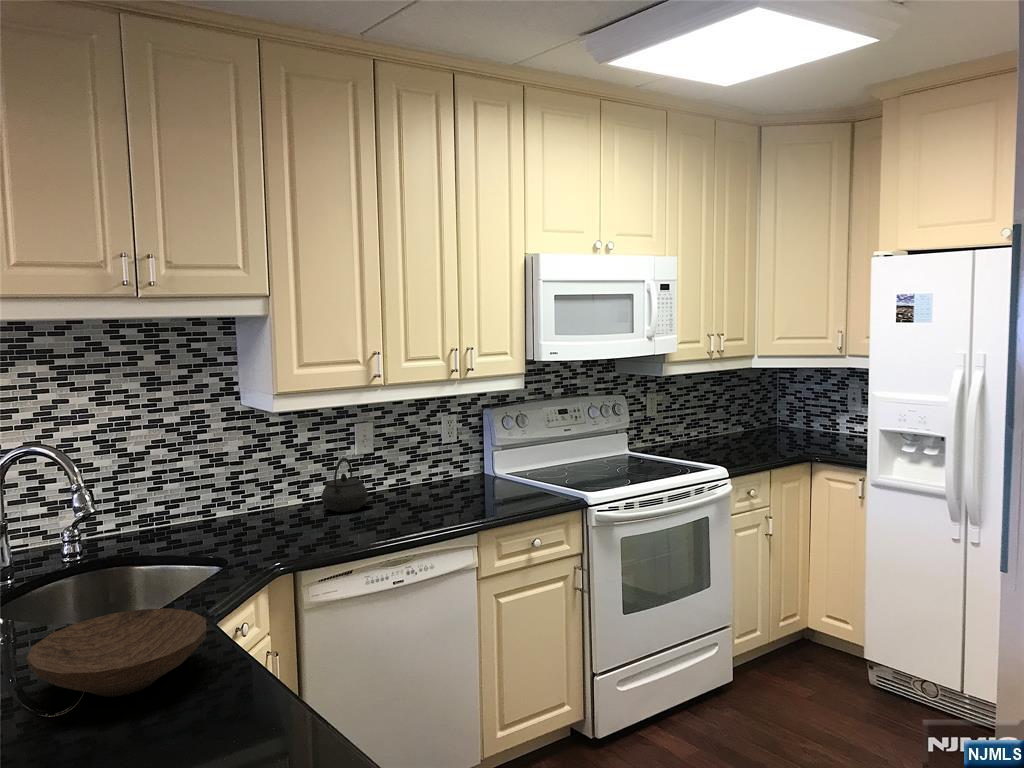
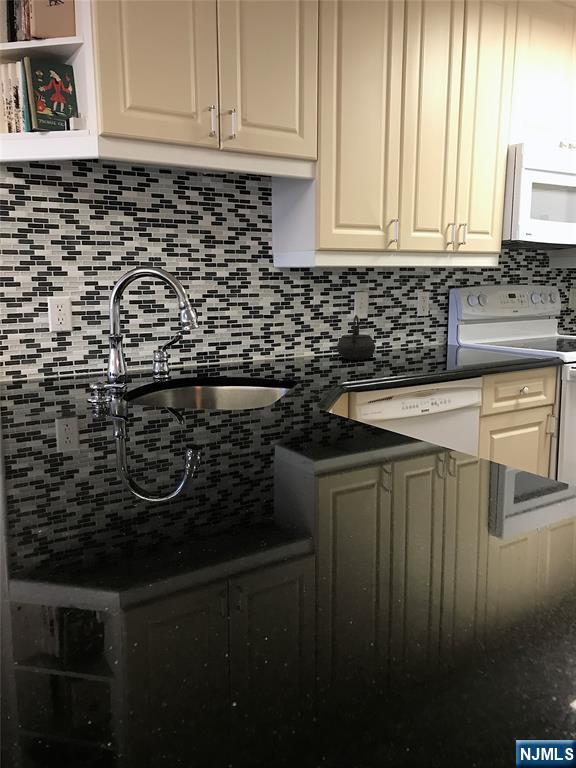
wooden bowl: present [27,608,207,697] -> none [223,389,377,453]

